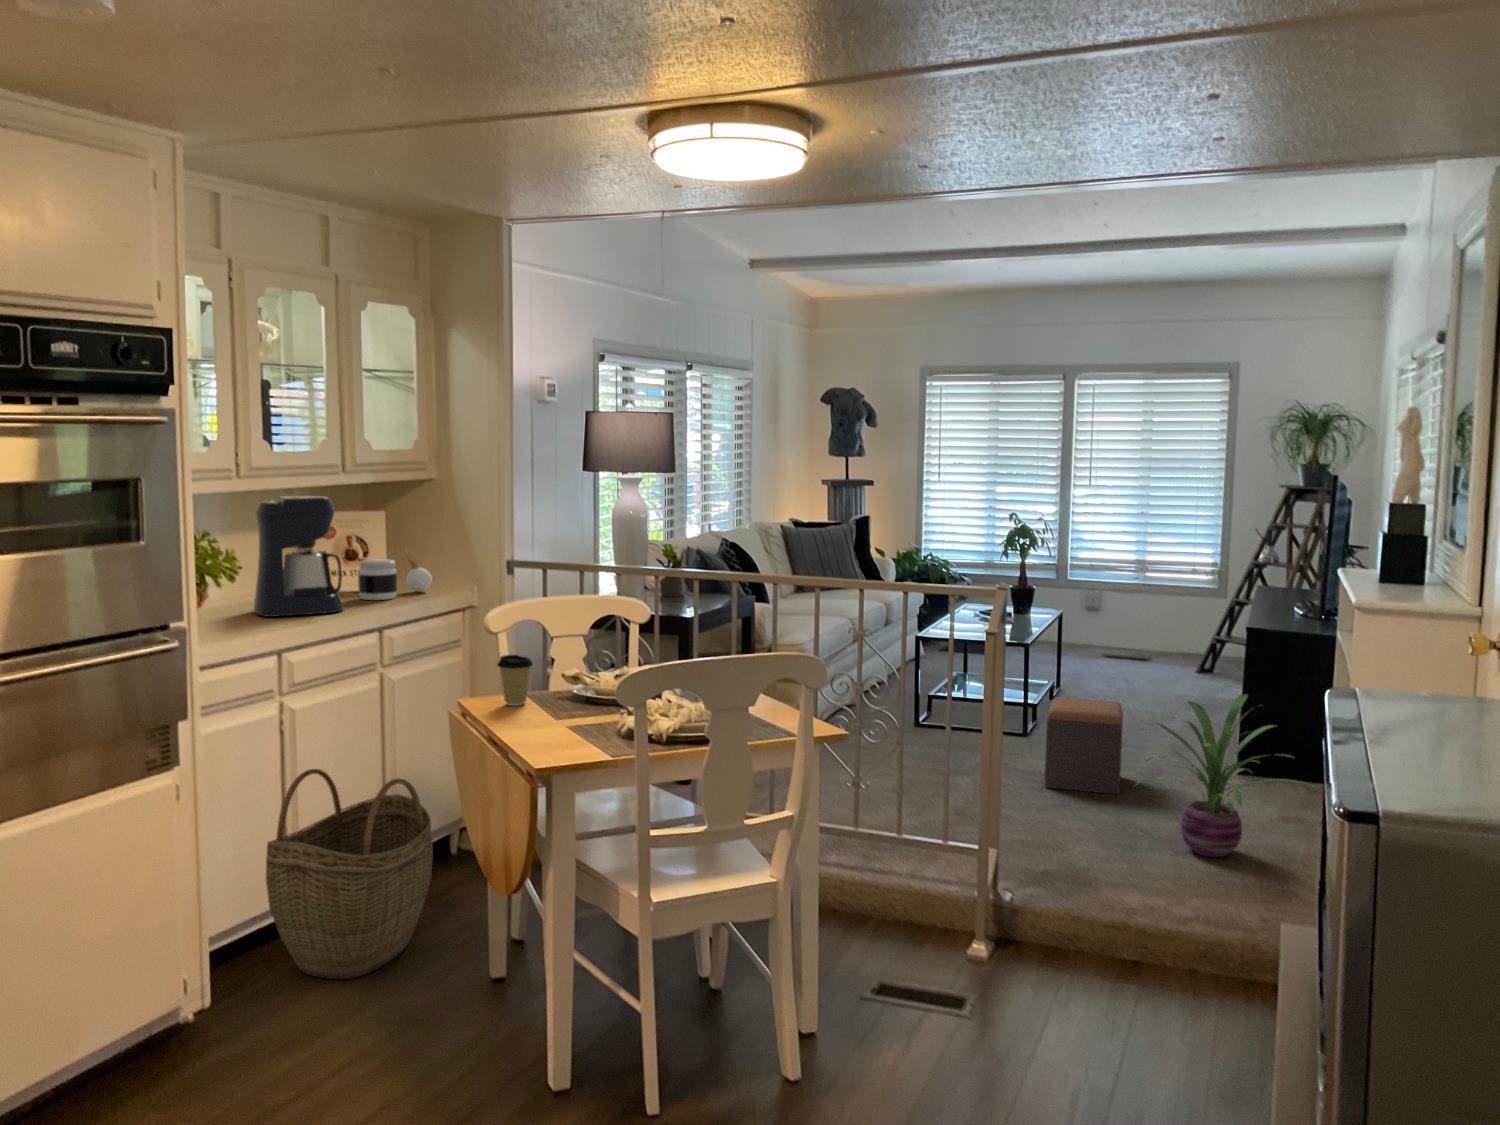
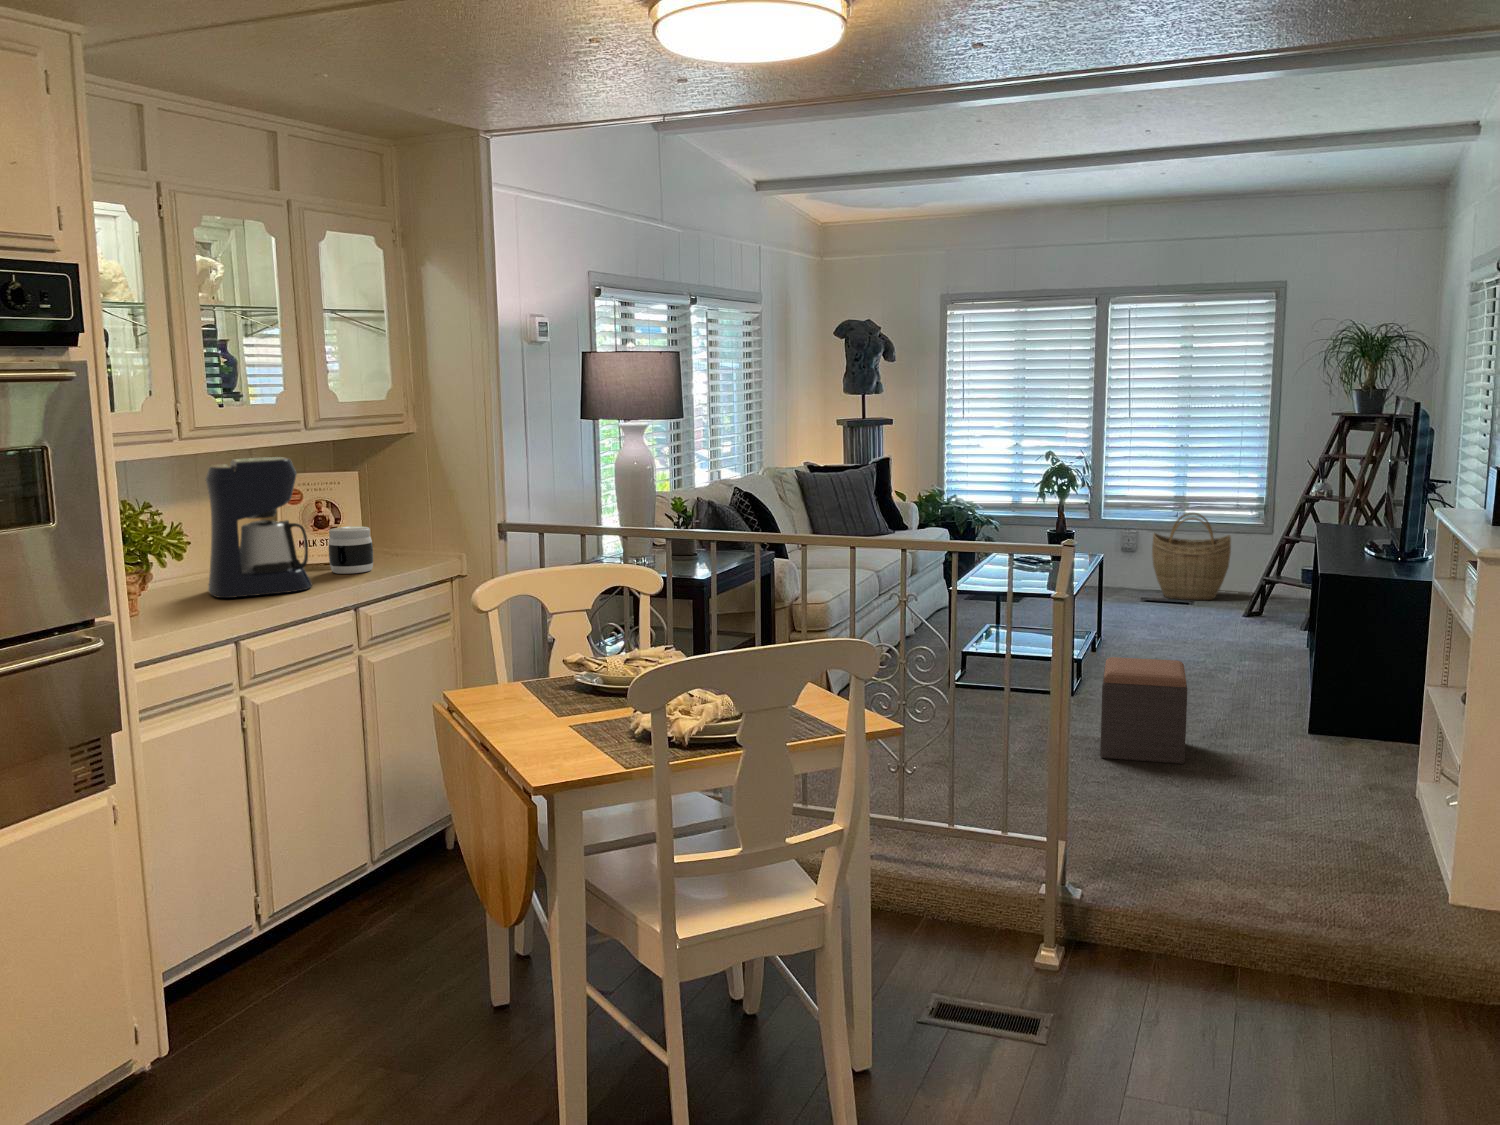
candle: present [406,558,432,592] -> none [382,515,413,562]
coffee cup: present [497,655,533,706] -> none [487,639,529,699]
decorative plant: present [1136,694,1307,857] -> none [1209,654,1430,838]
woven basket: present [266,769,433,979] -> present [1152,513,1231,600]

